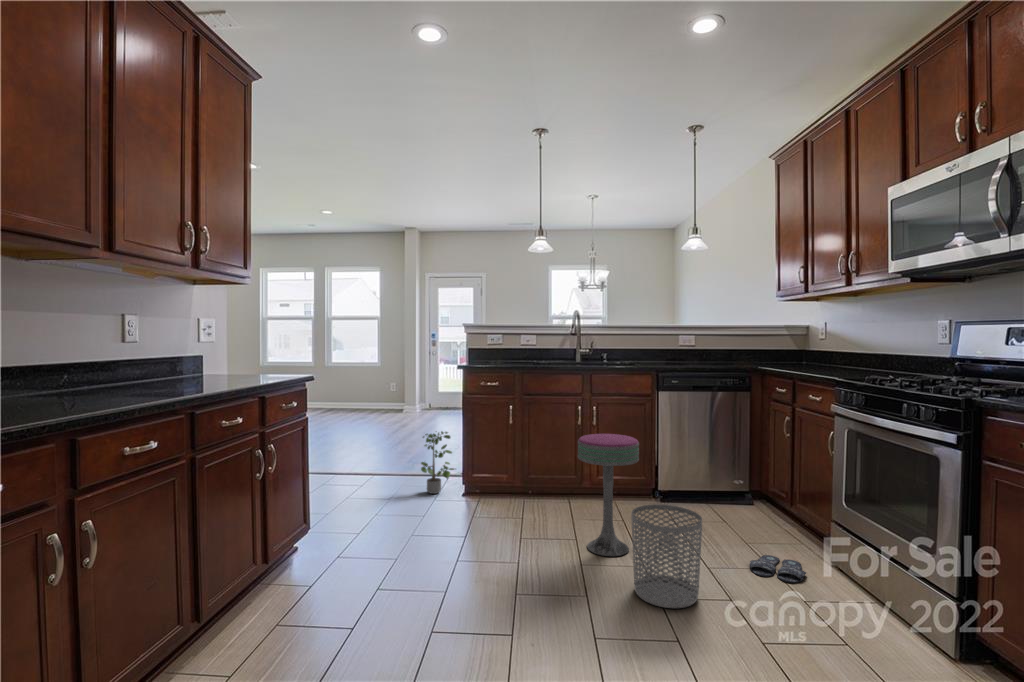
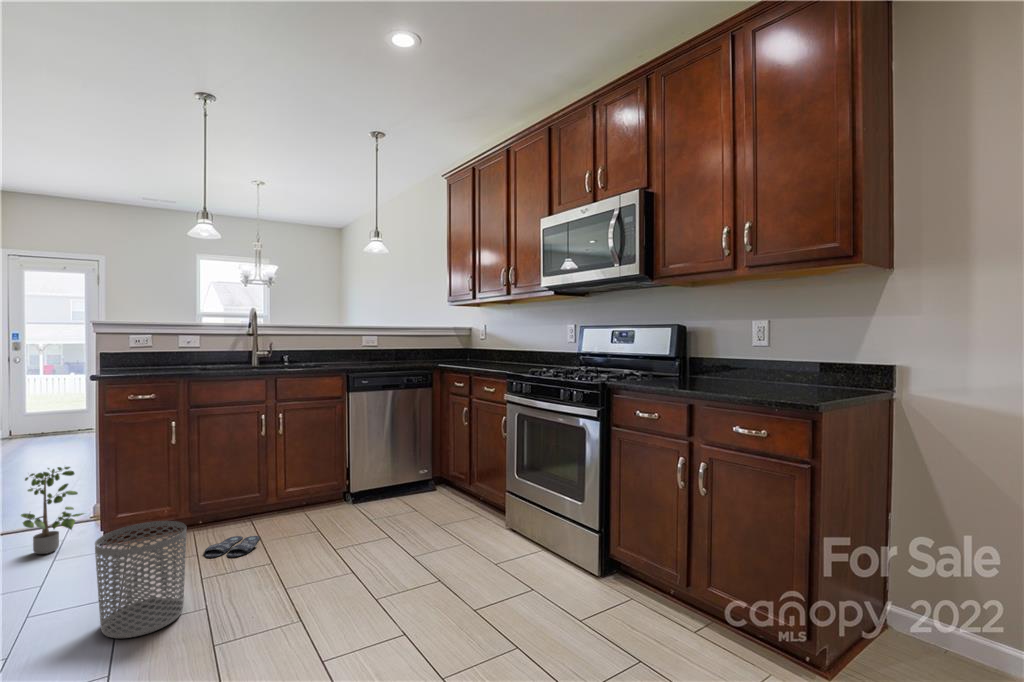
bar stool: present [578,434,639,556] -> none [273,442,342,574]
waste bin: present [631,504,702,608] -> present [95,521,186,638]
slippers: present [750,555,806,583] -> present [204,536,260,558]

